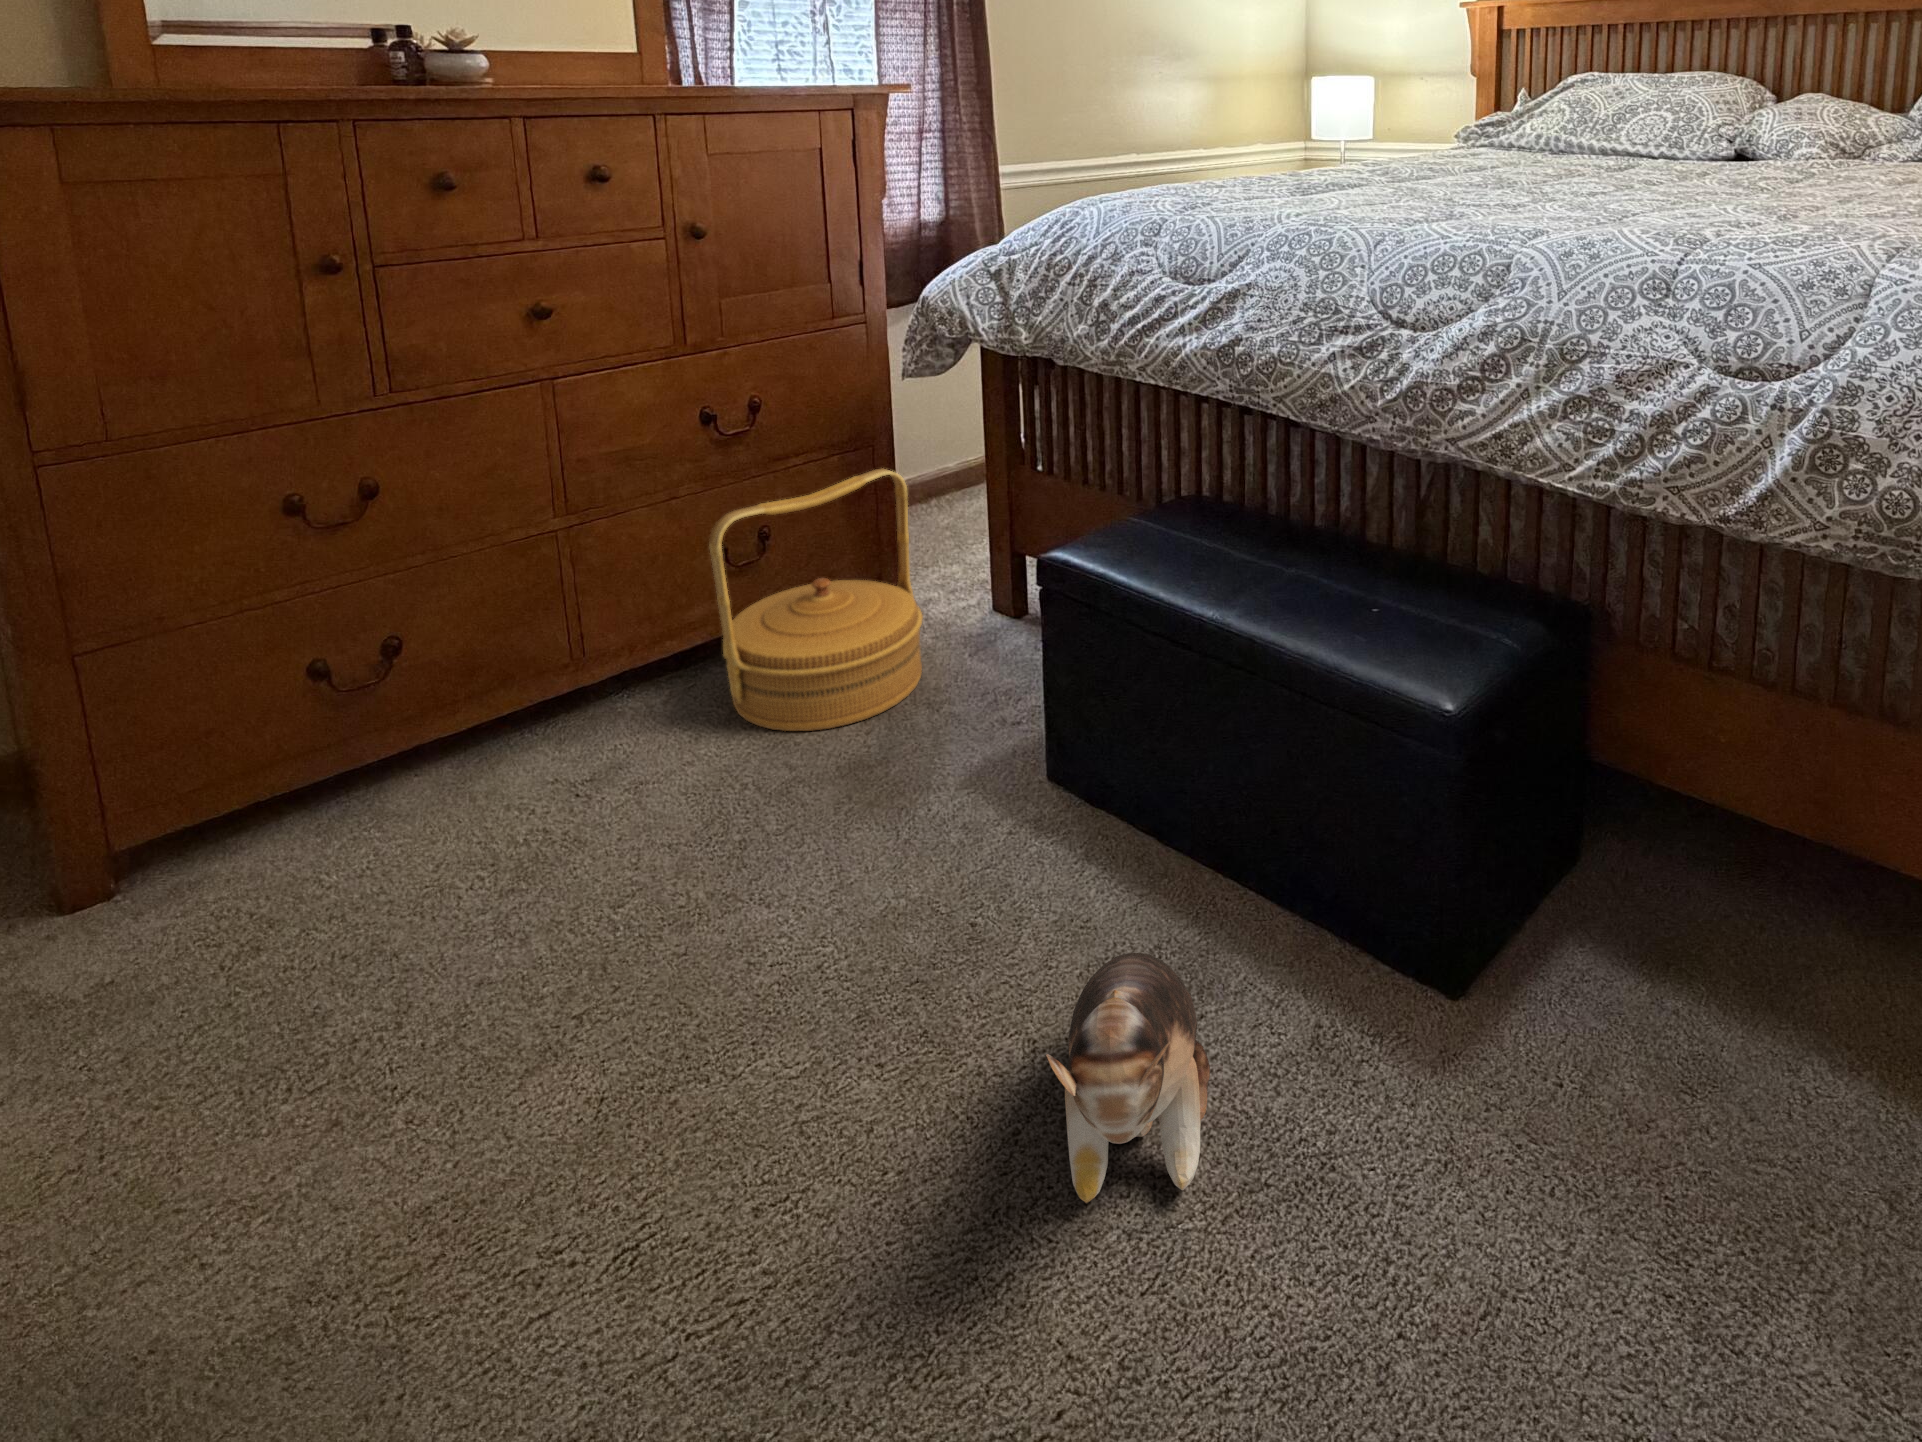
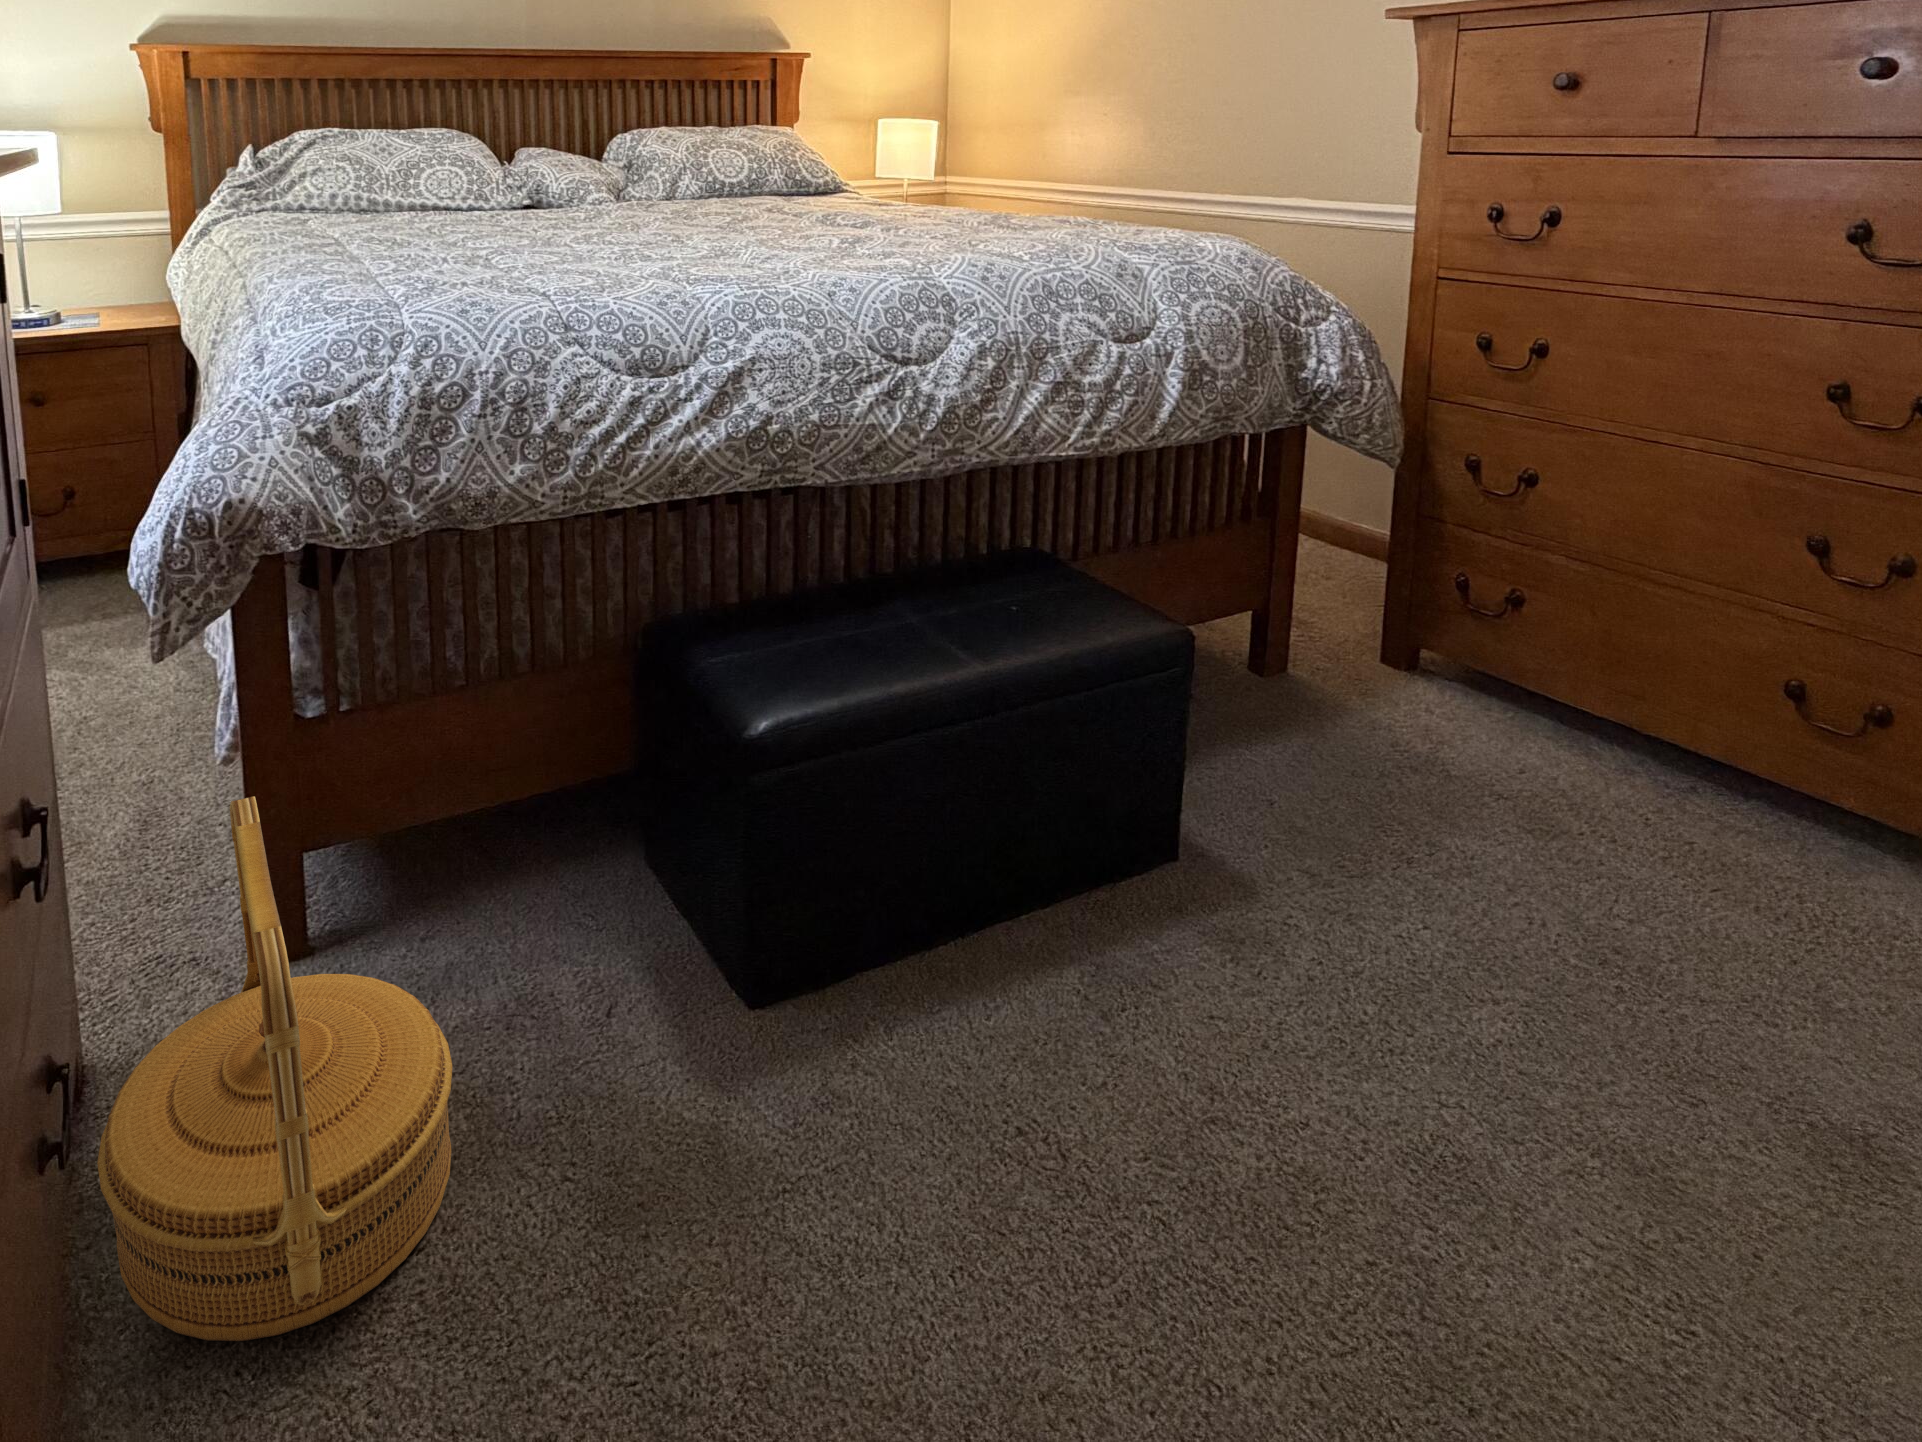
plush toy: present [1046,953,1210,1203] -> none [1086,881,1487,1104]

